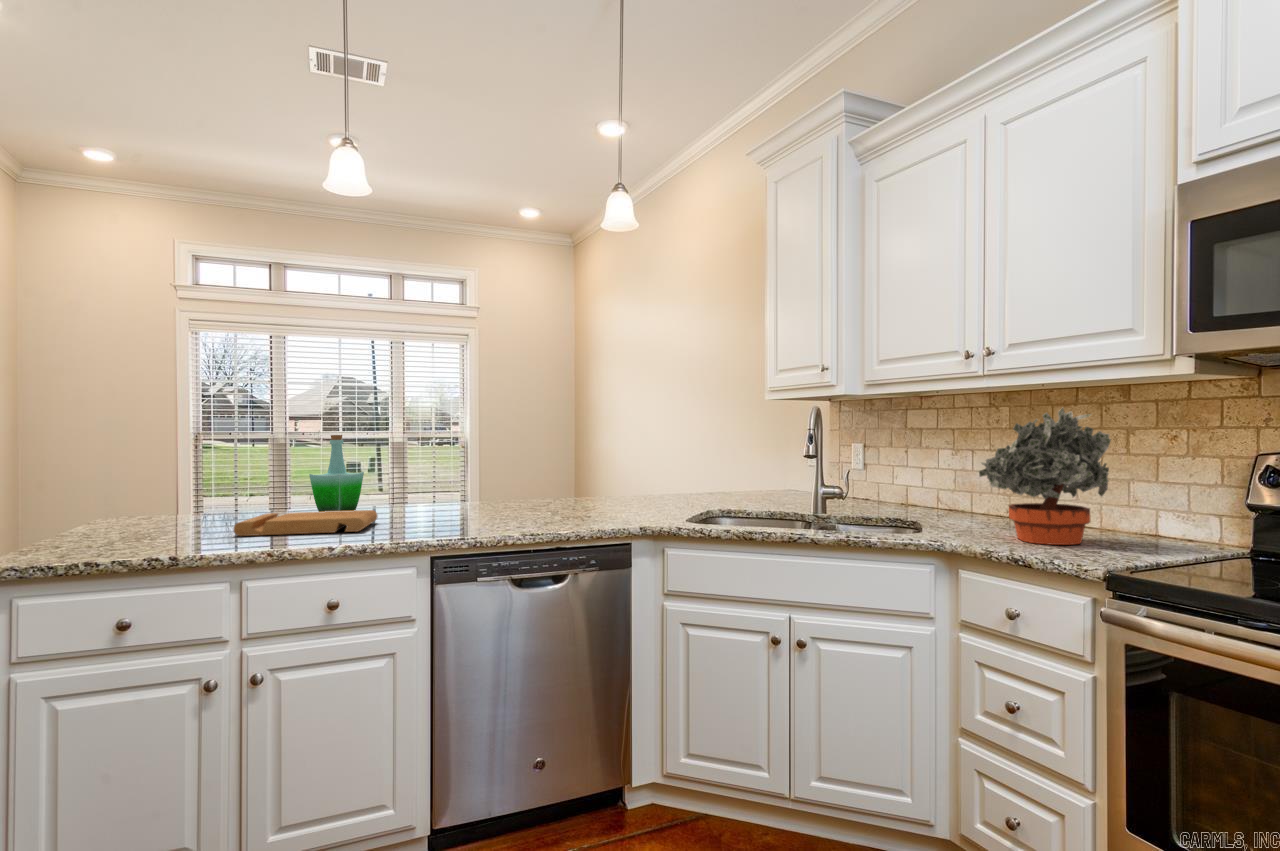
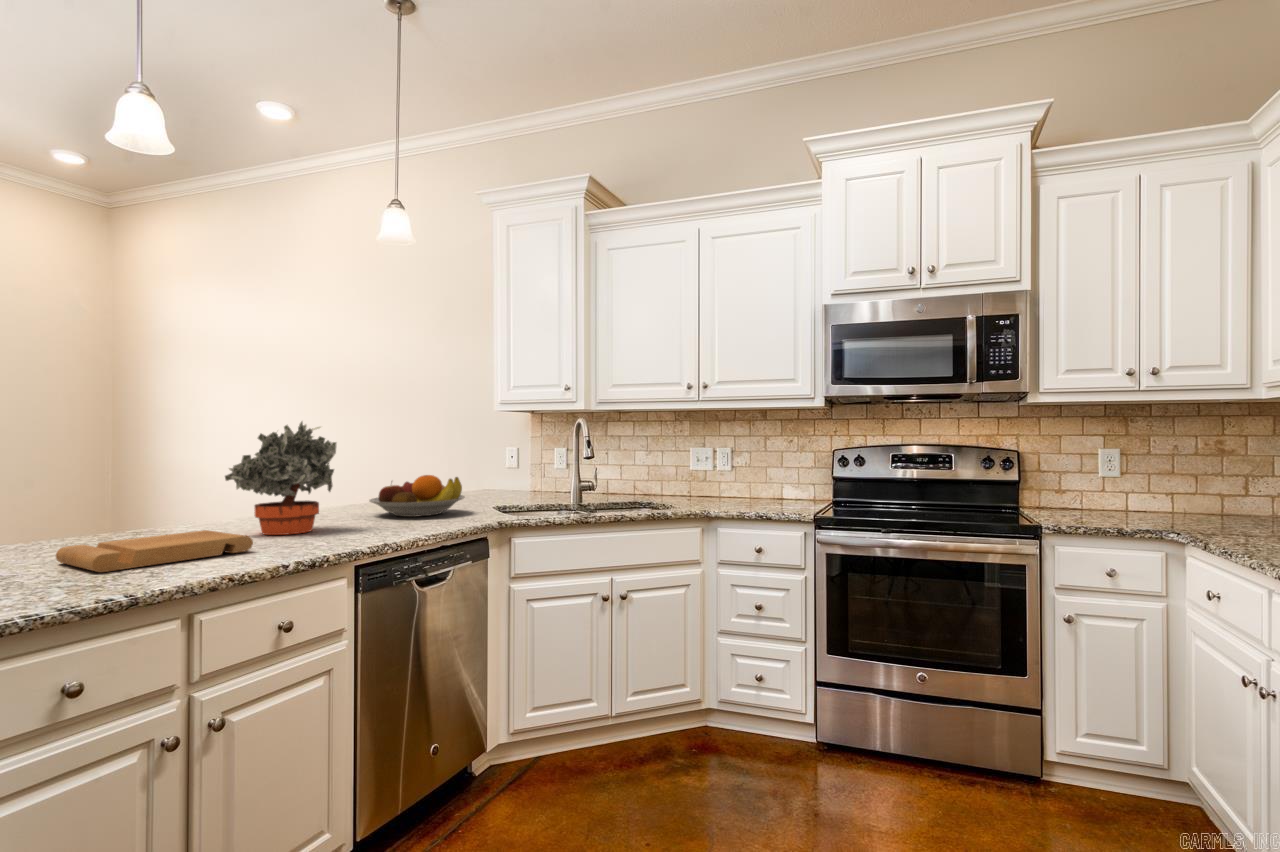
potted plant: present [979,408,1111,545] -> present [225,421,336,535]
bottle: present [309,435,364,512] -> none [50,443,117,547]
fruit bowl: none [568,471,666,514] -> present [369,475,465,517]

